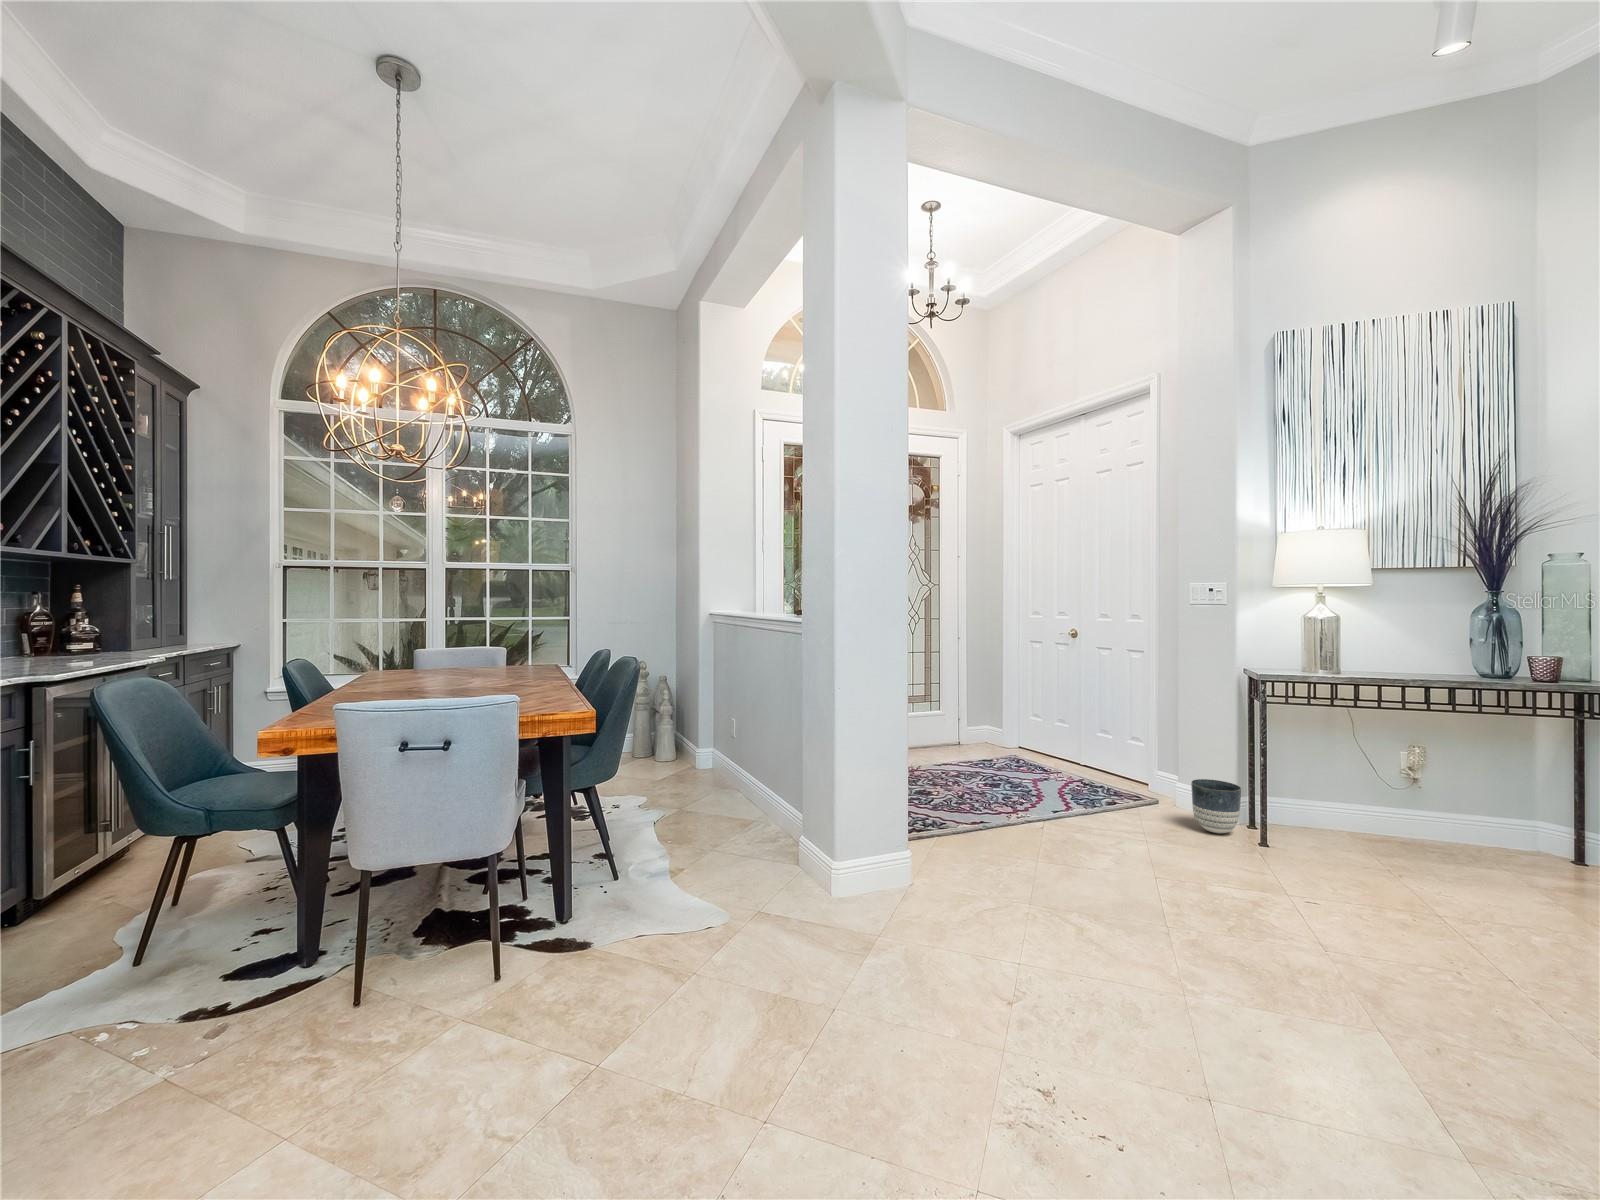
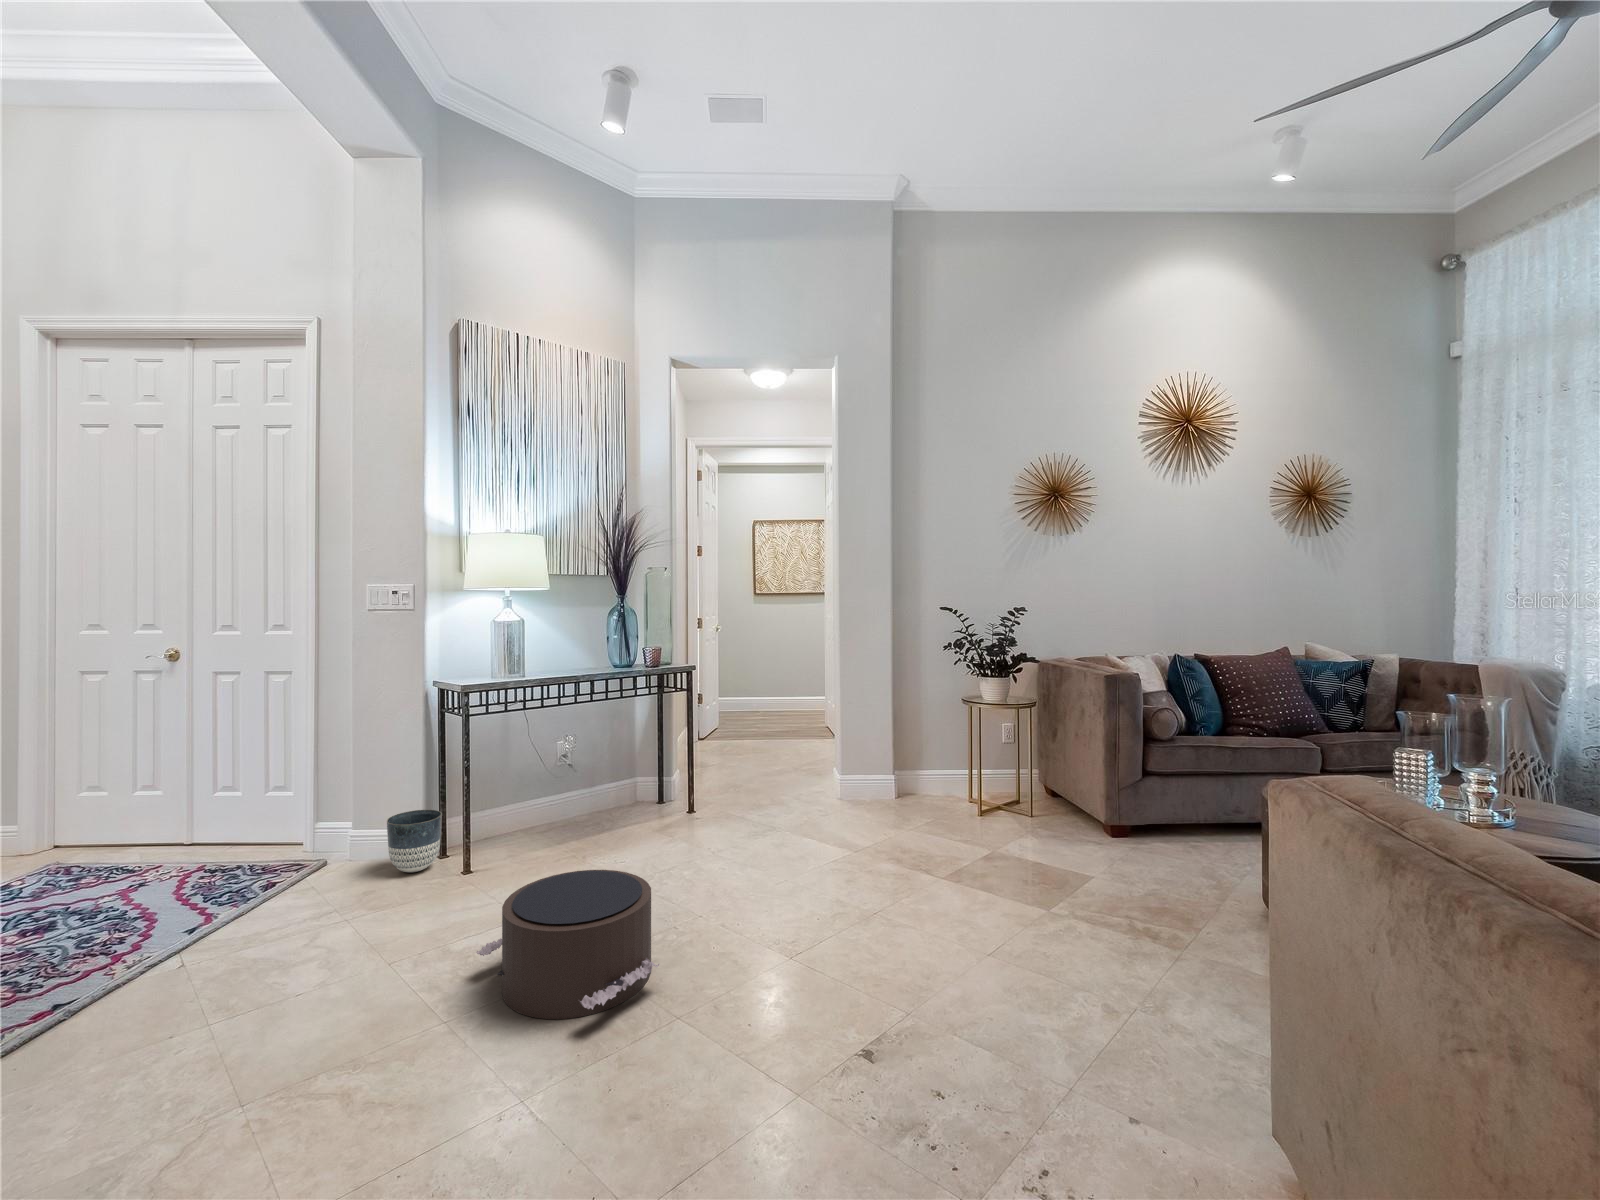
pouf: none [1210,858,1402,1009] -> present [476,870,659,1019]

